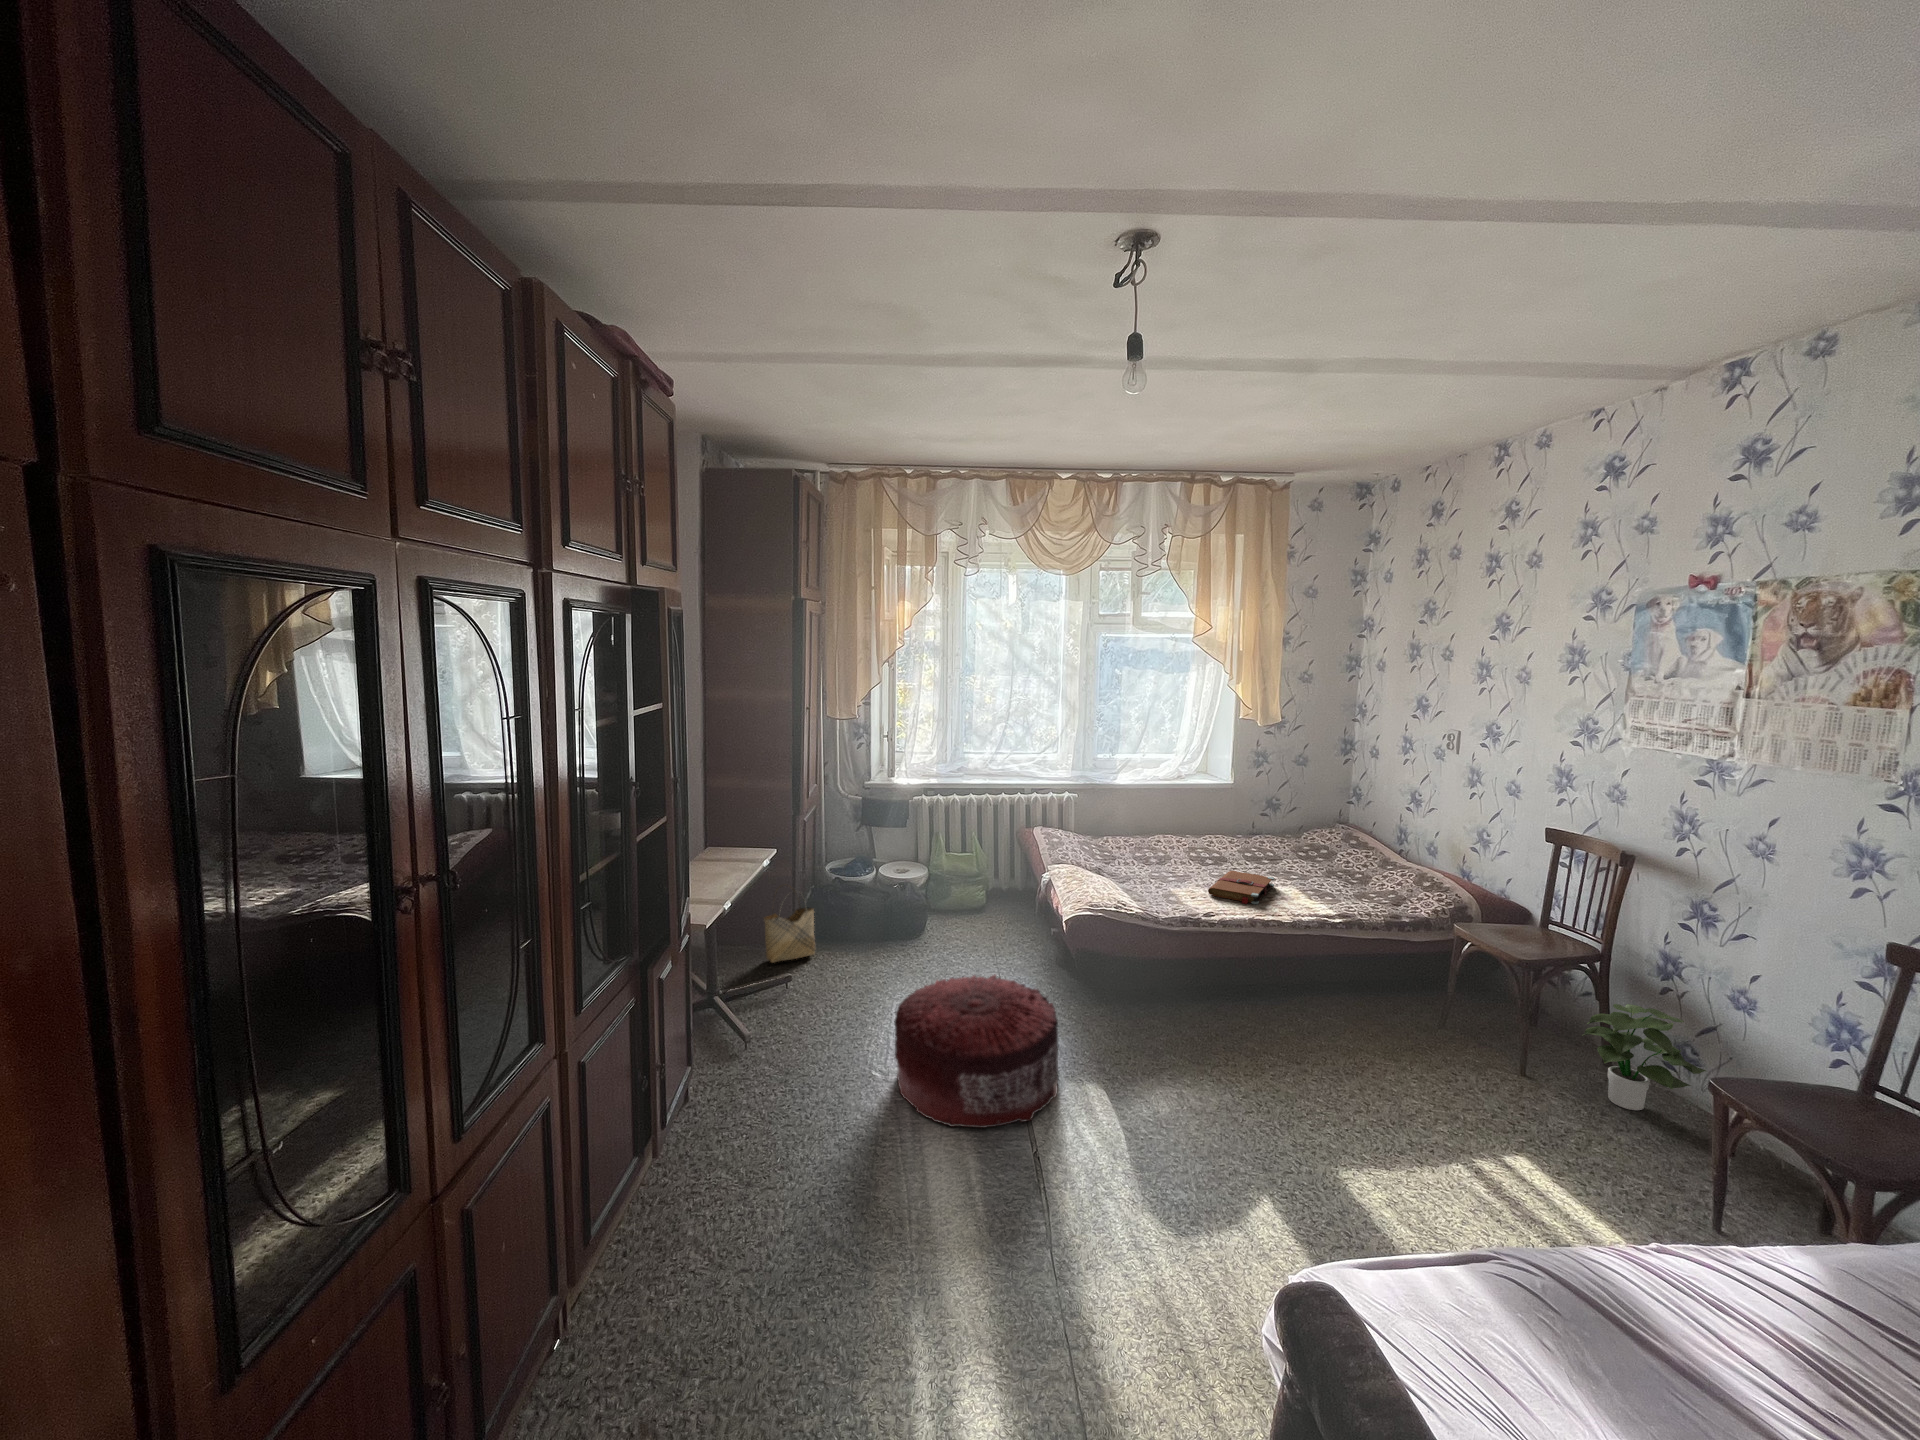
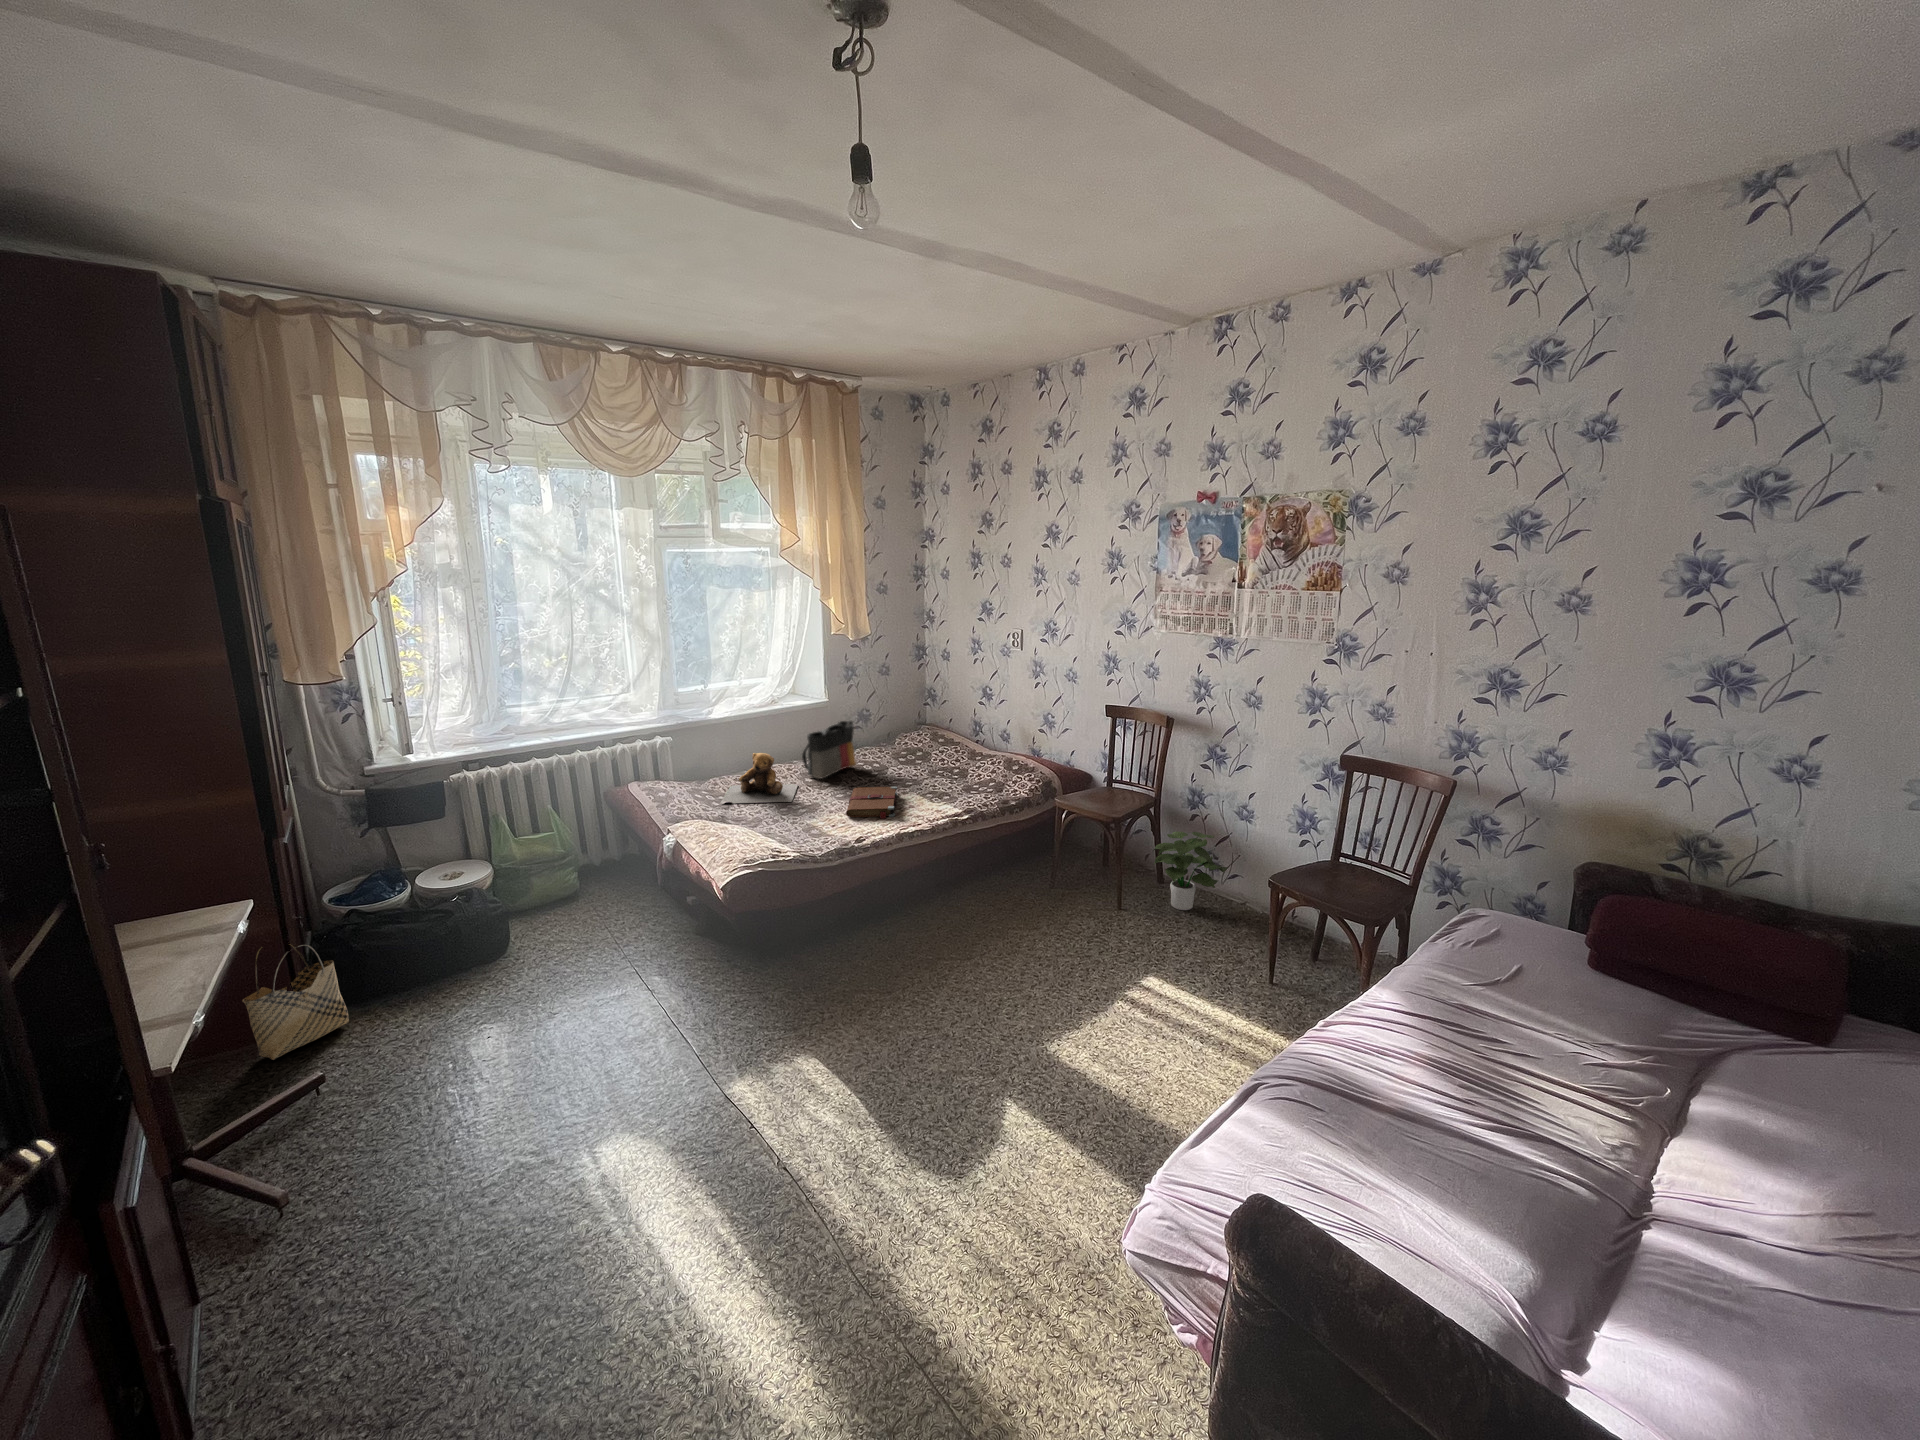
tote bag: none [1193,805,1250,858] -> present [802,721,856,779]
teddy bear: none [1102,820,1180,871] -> present [720,753,798,804]
pouf: present [894,975,1059,1128] -> none [548,971,773,1183]

